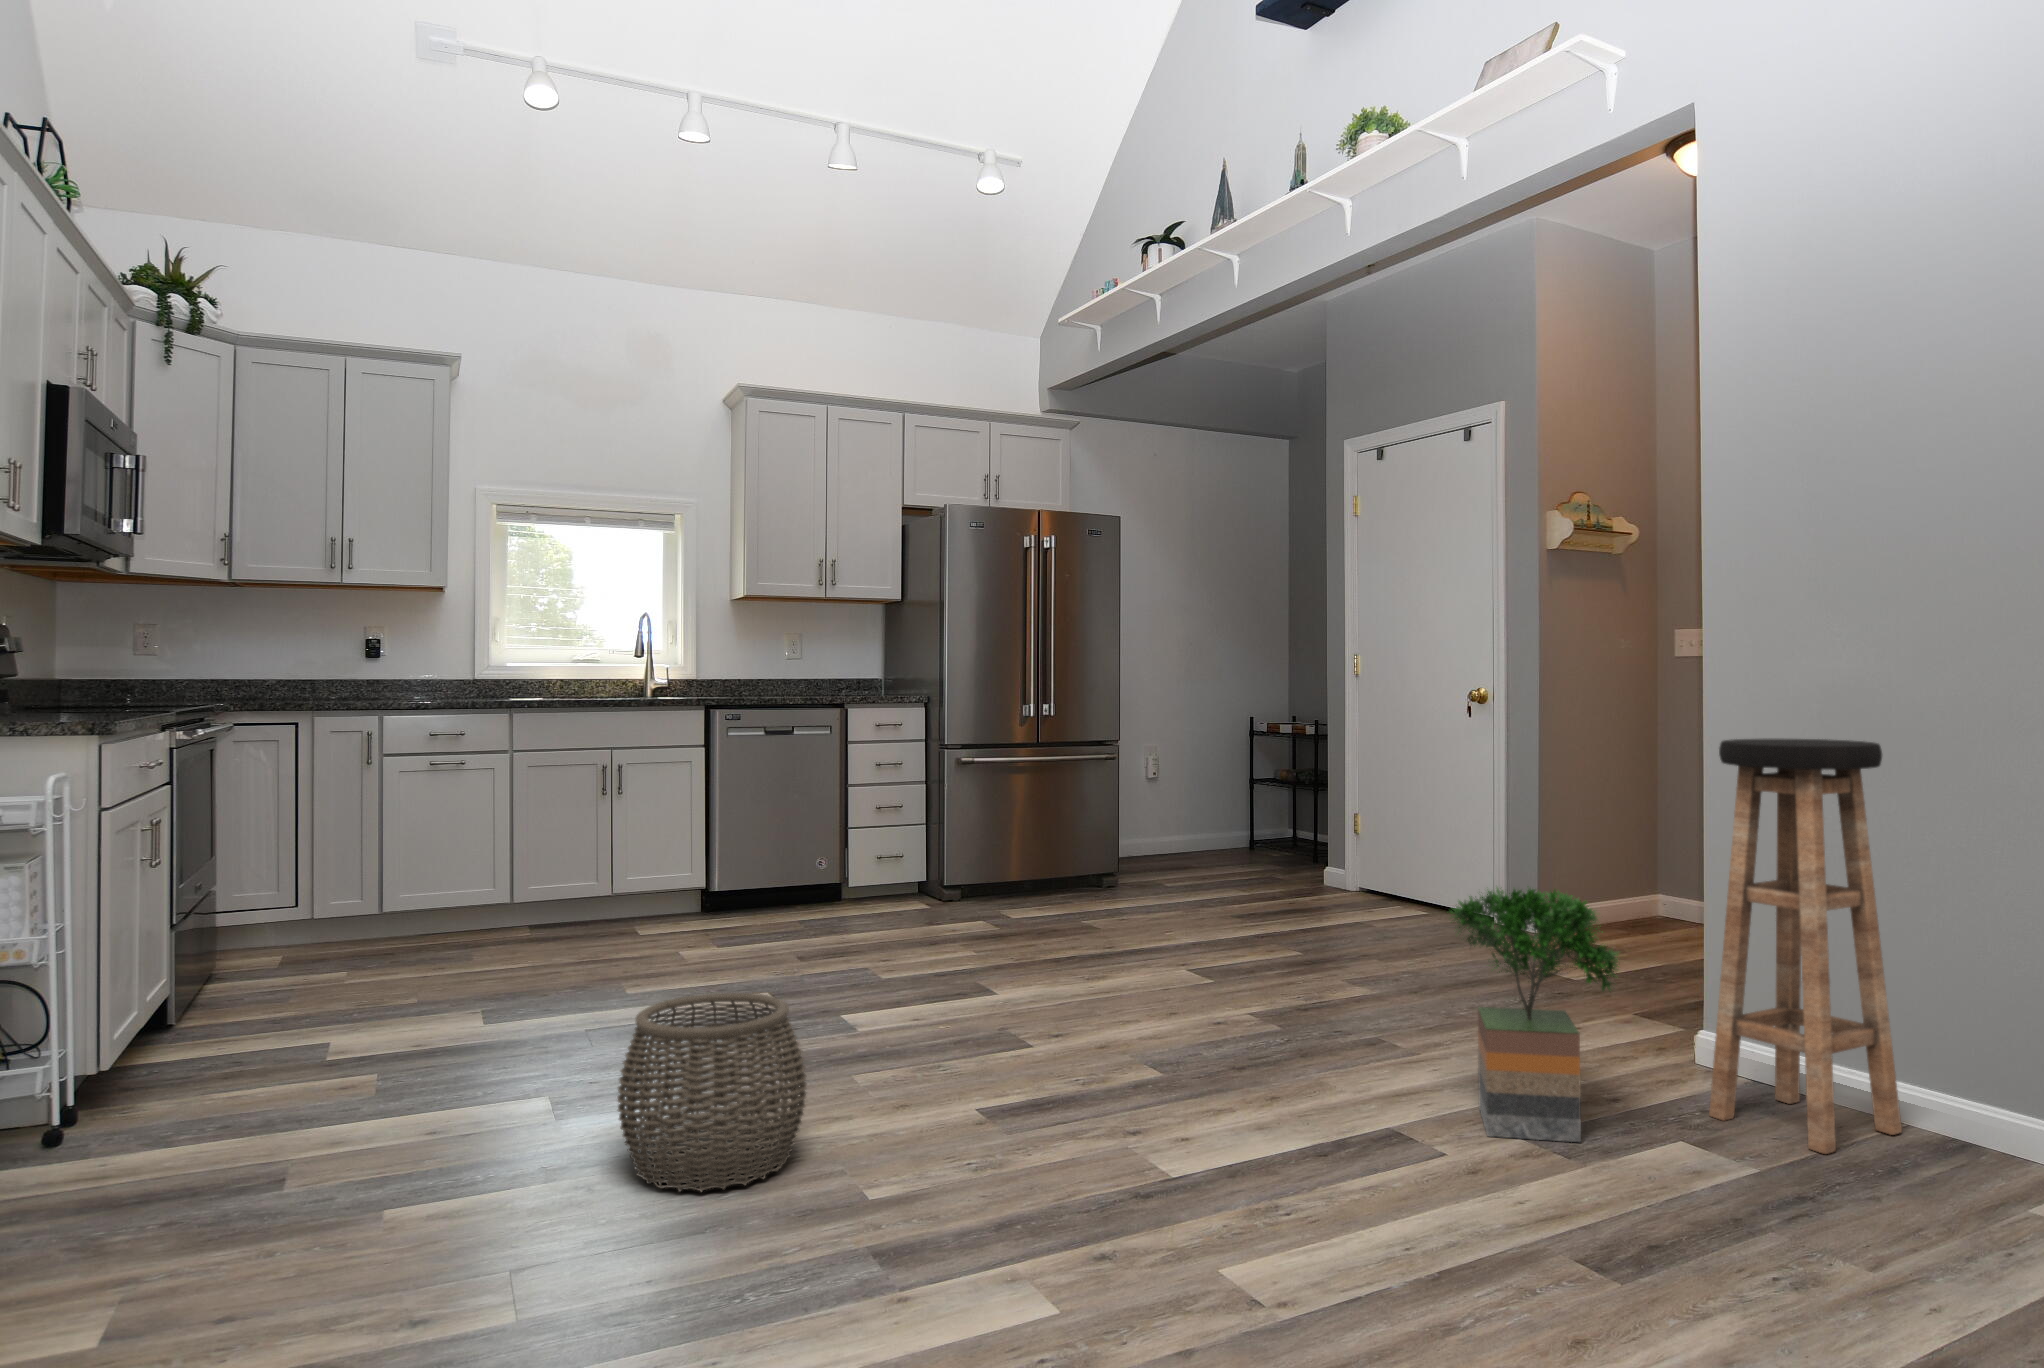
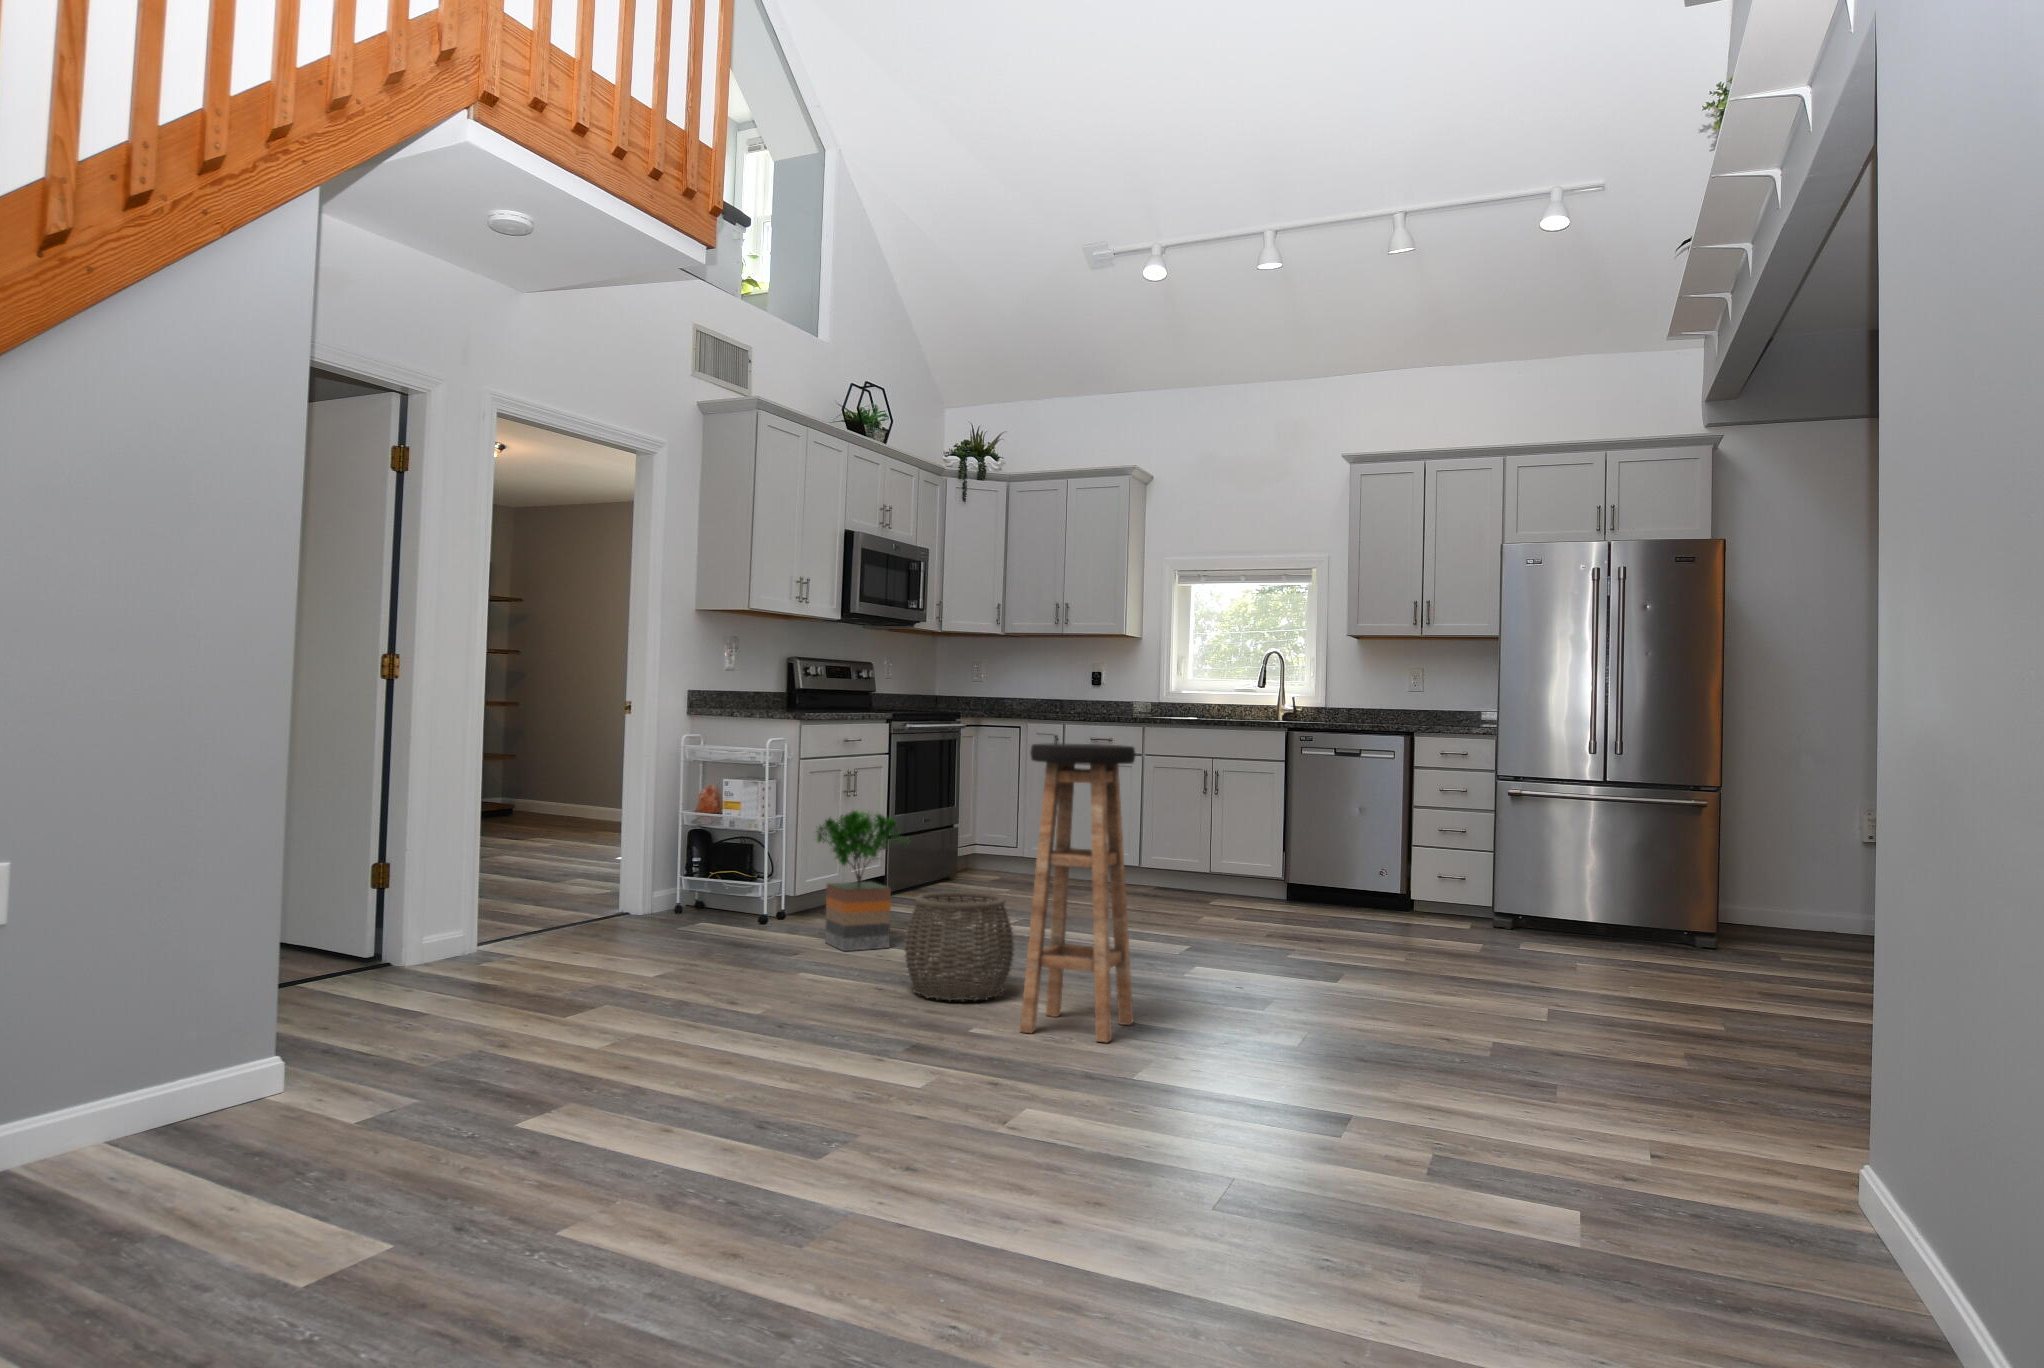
bar stool: present [1709,739,1902,1154] -> present [1020,744,1136,1042]
potted tree: present [1451,888,1619,1142] -> present [816,811,909,951]

